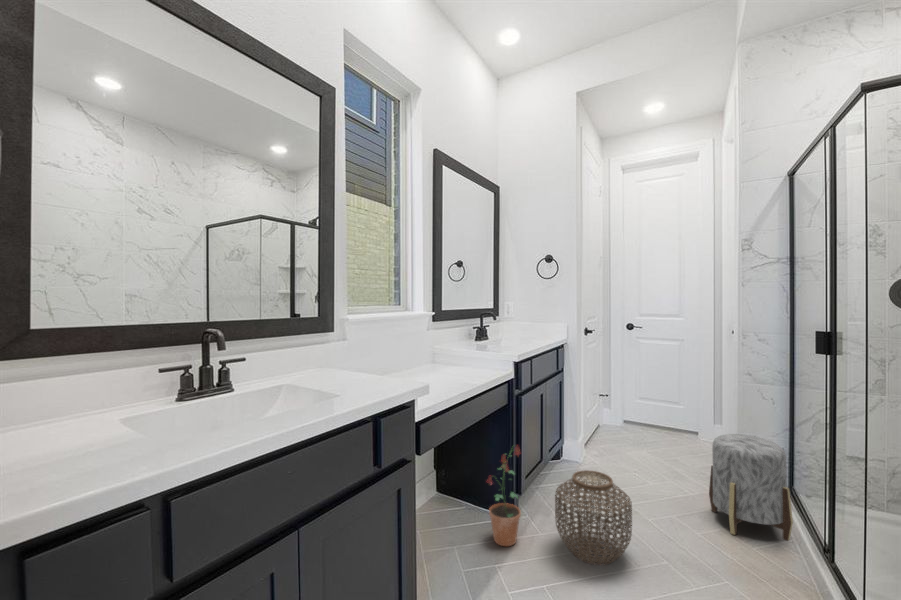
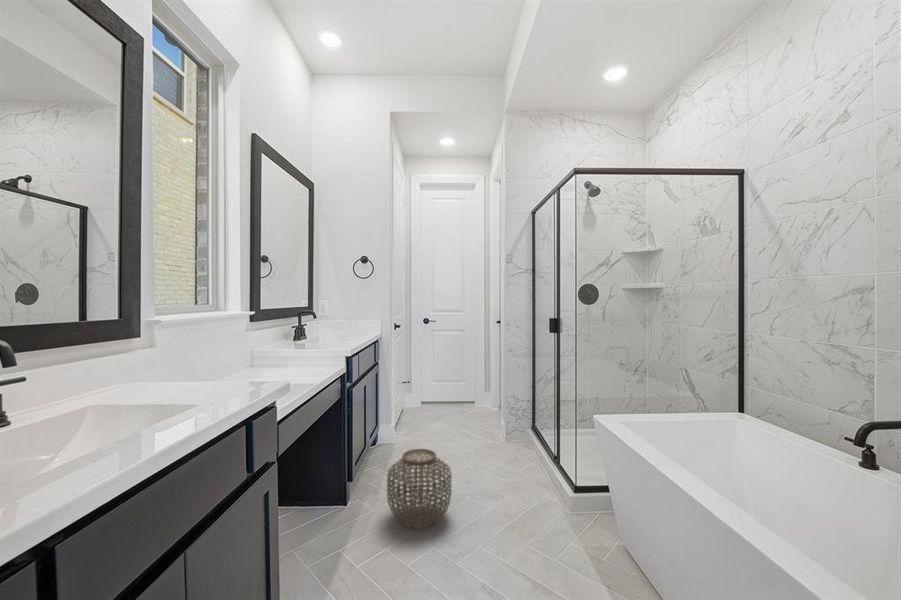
stool: present [709,434,793,541] -> none [496,401,549,478]
potted plant: present [487,446,521,546] -> none [319,437,356,538]

